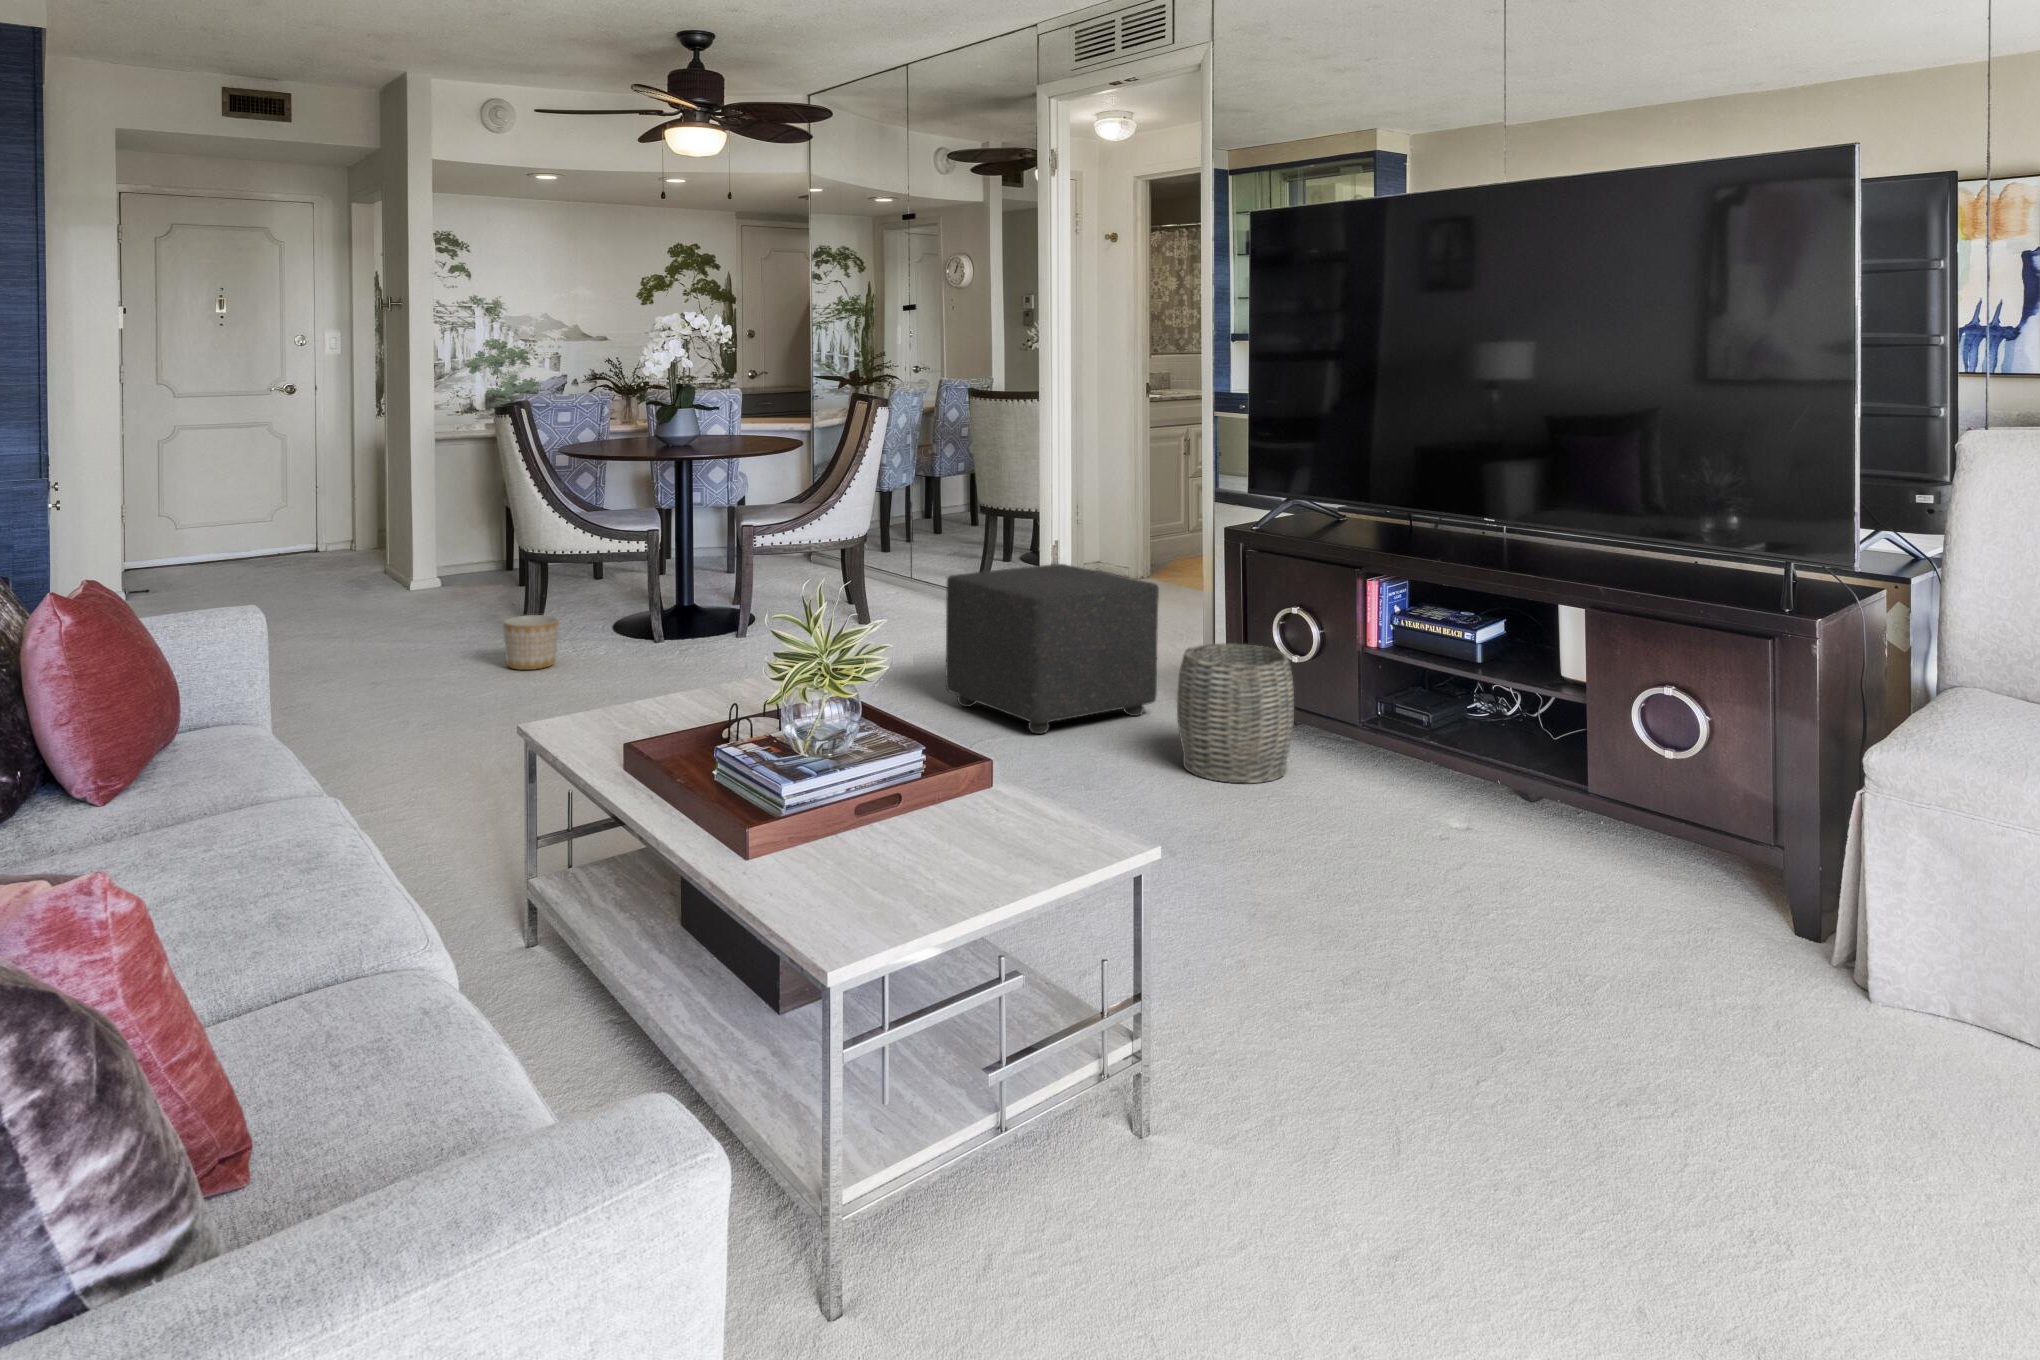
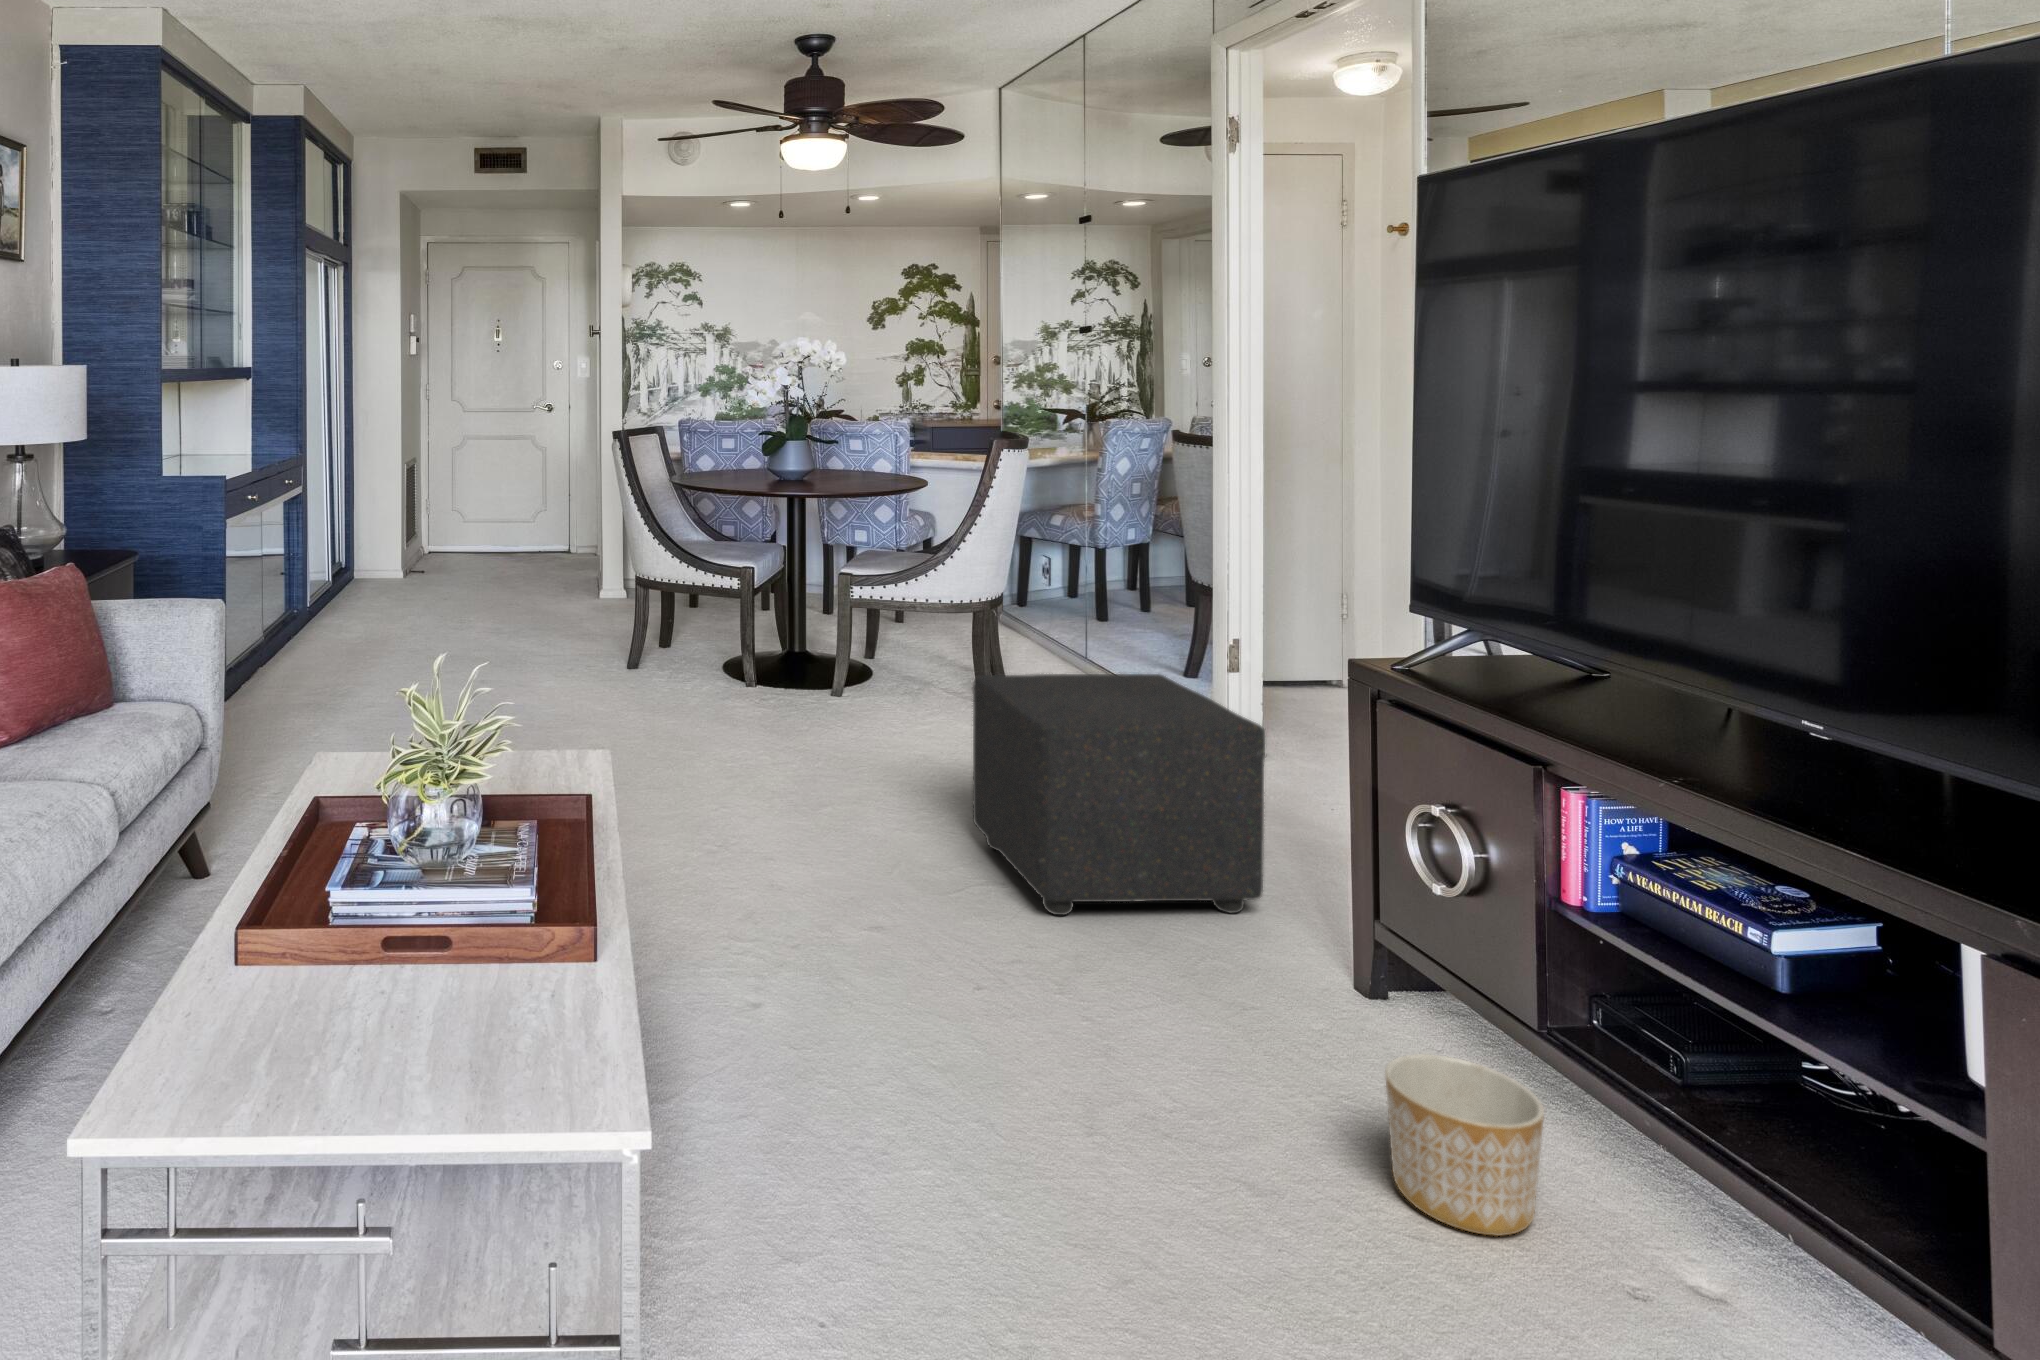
planter: present [503,615,559,670] -> present [1385,1054,1544,1236]
woven basket: present [1177,644,1294,783] -> none [1217,839,1422,1090]

